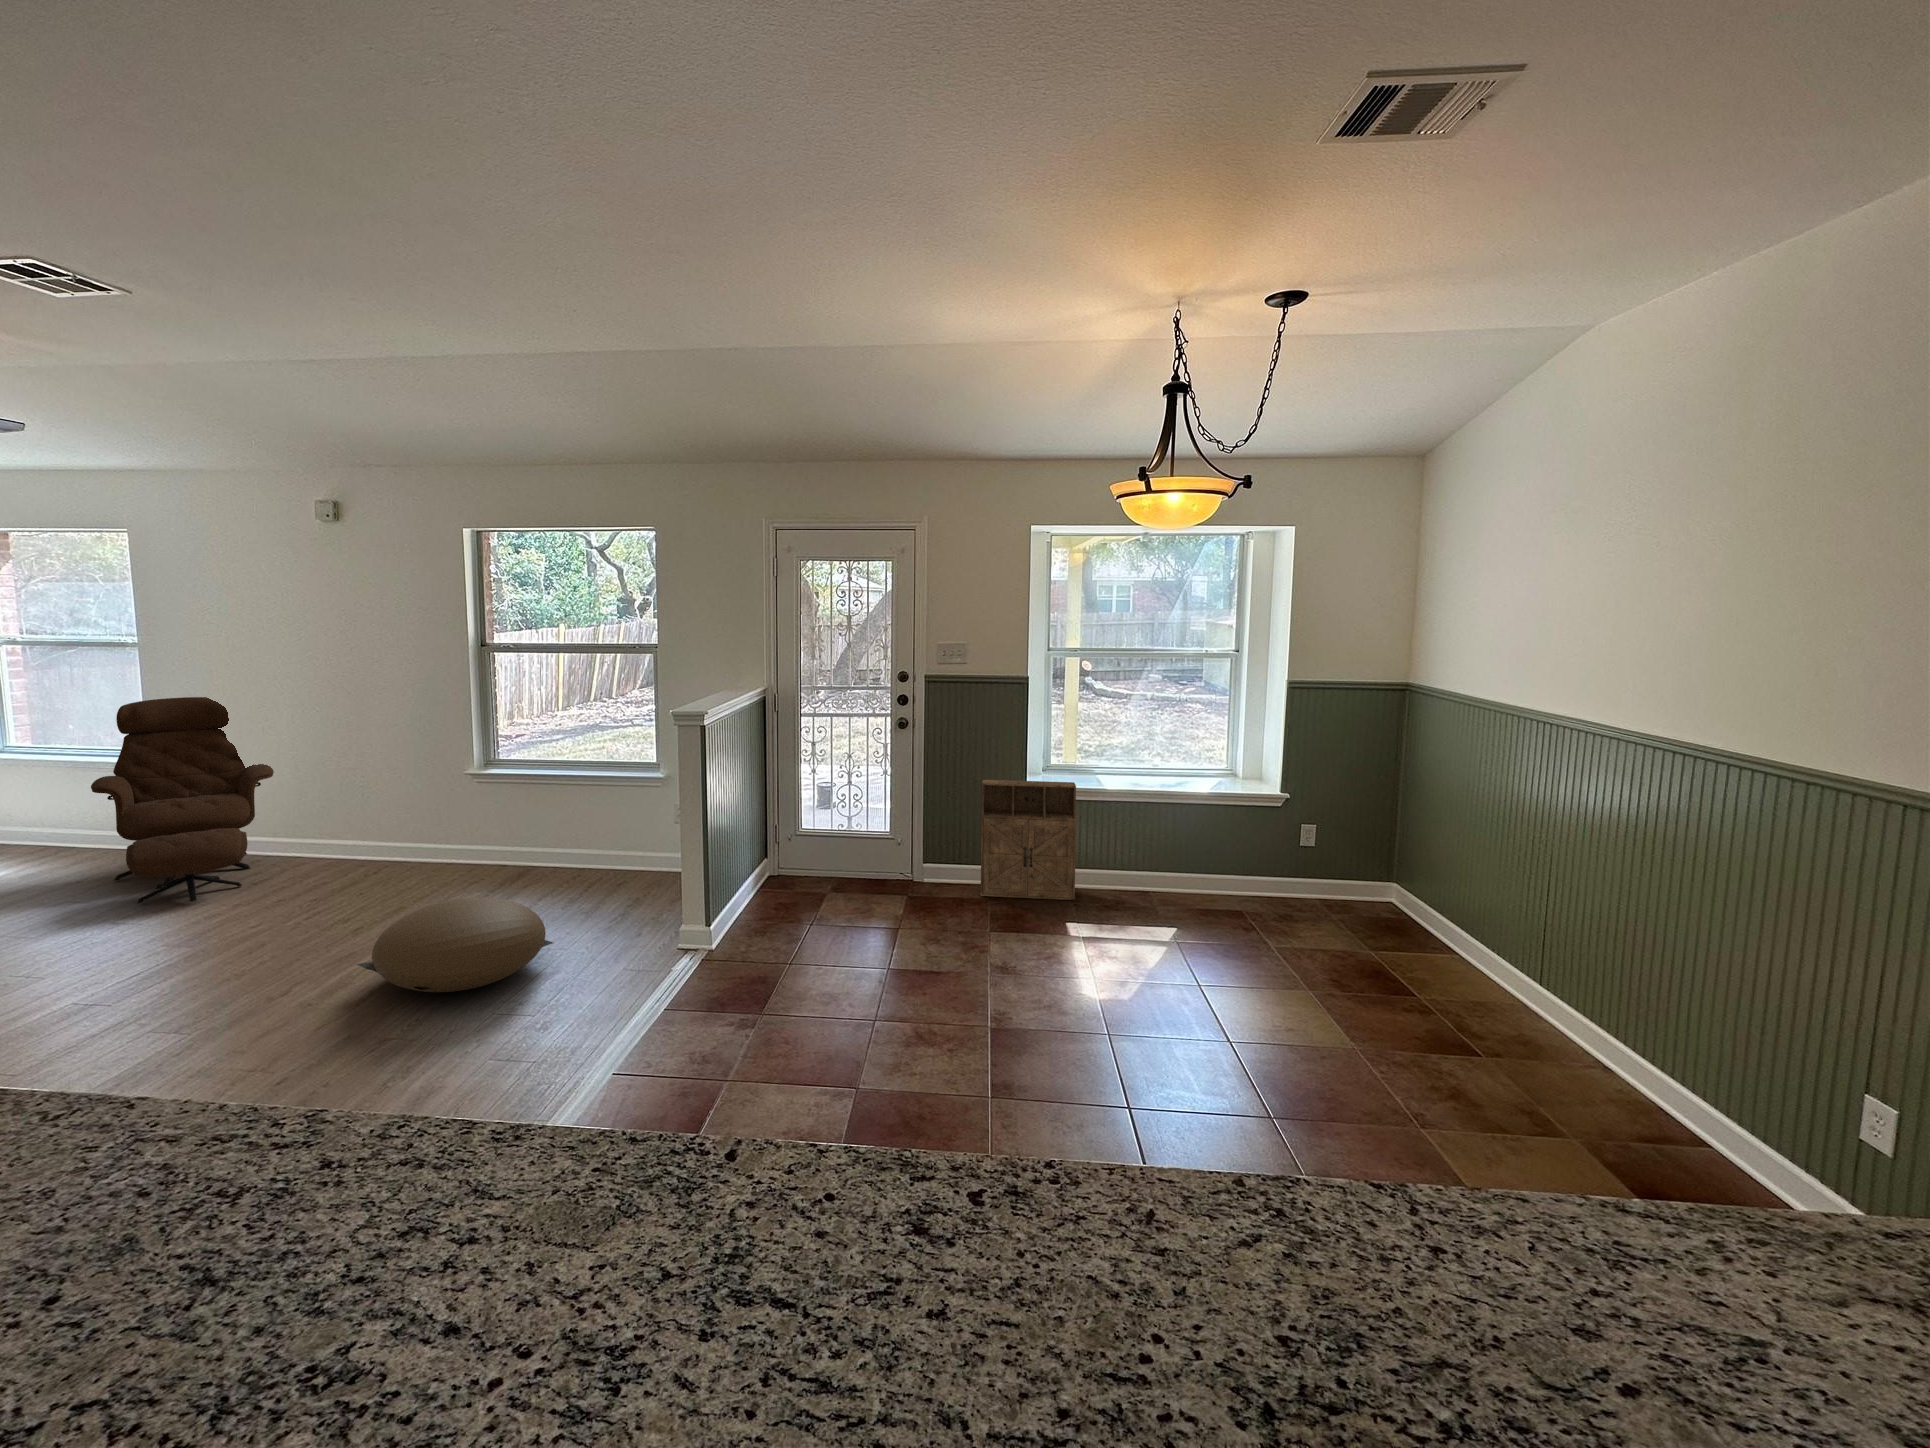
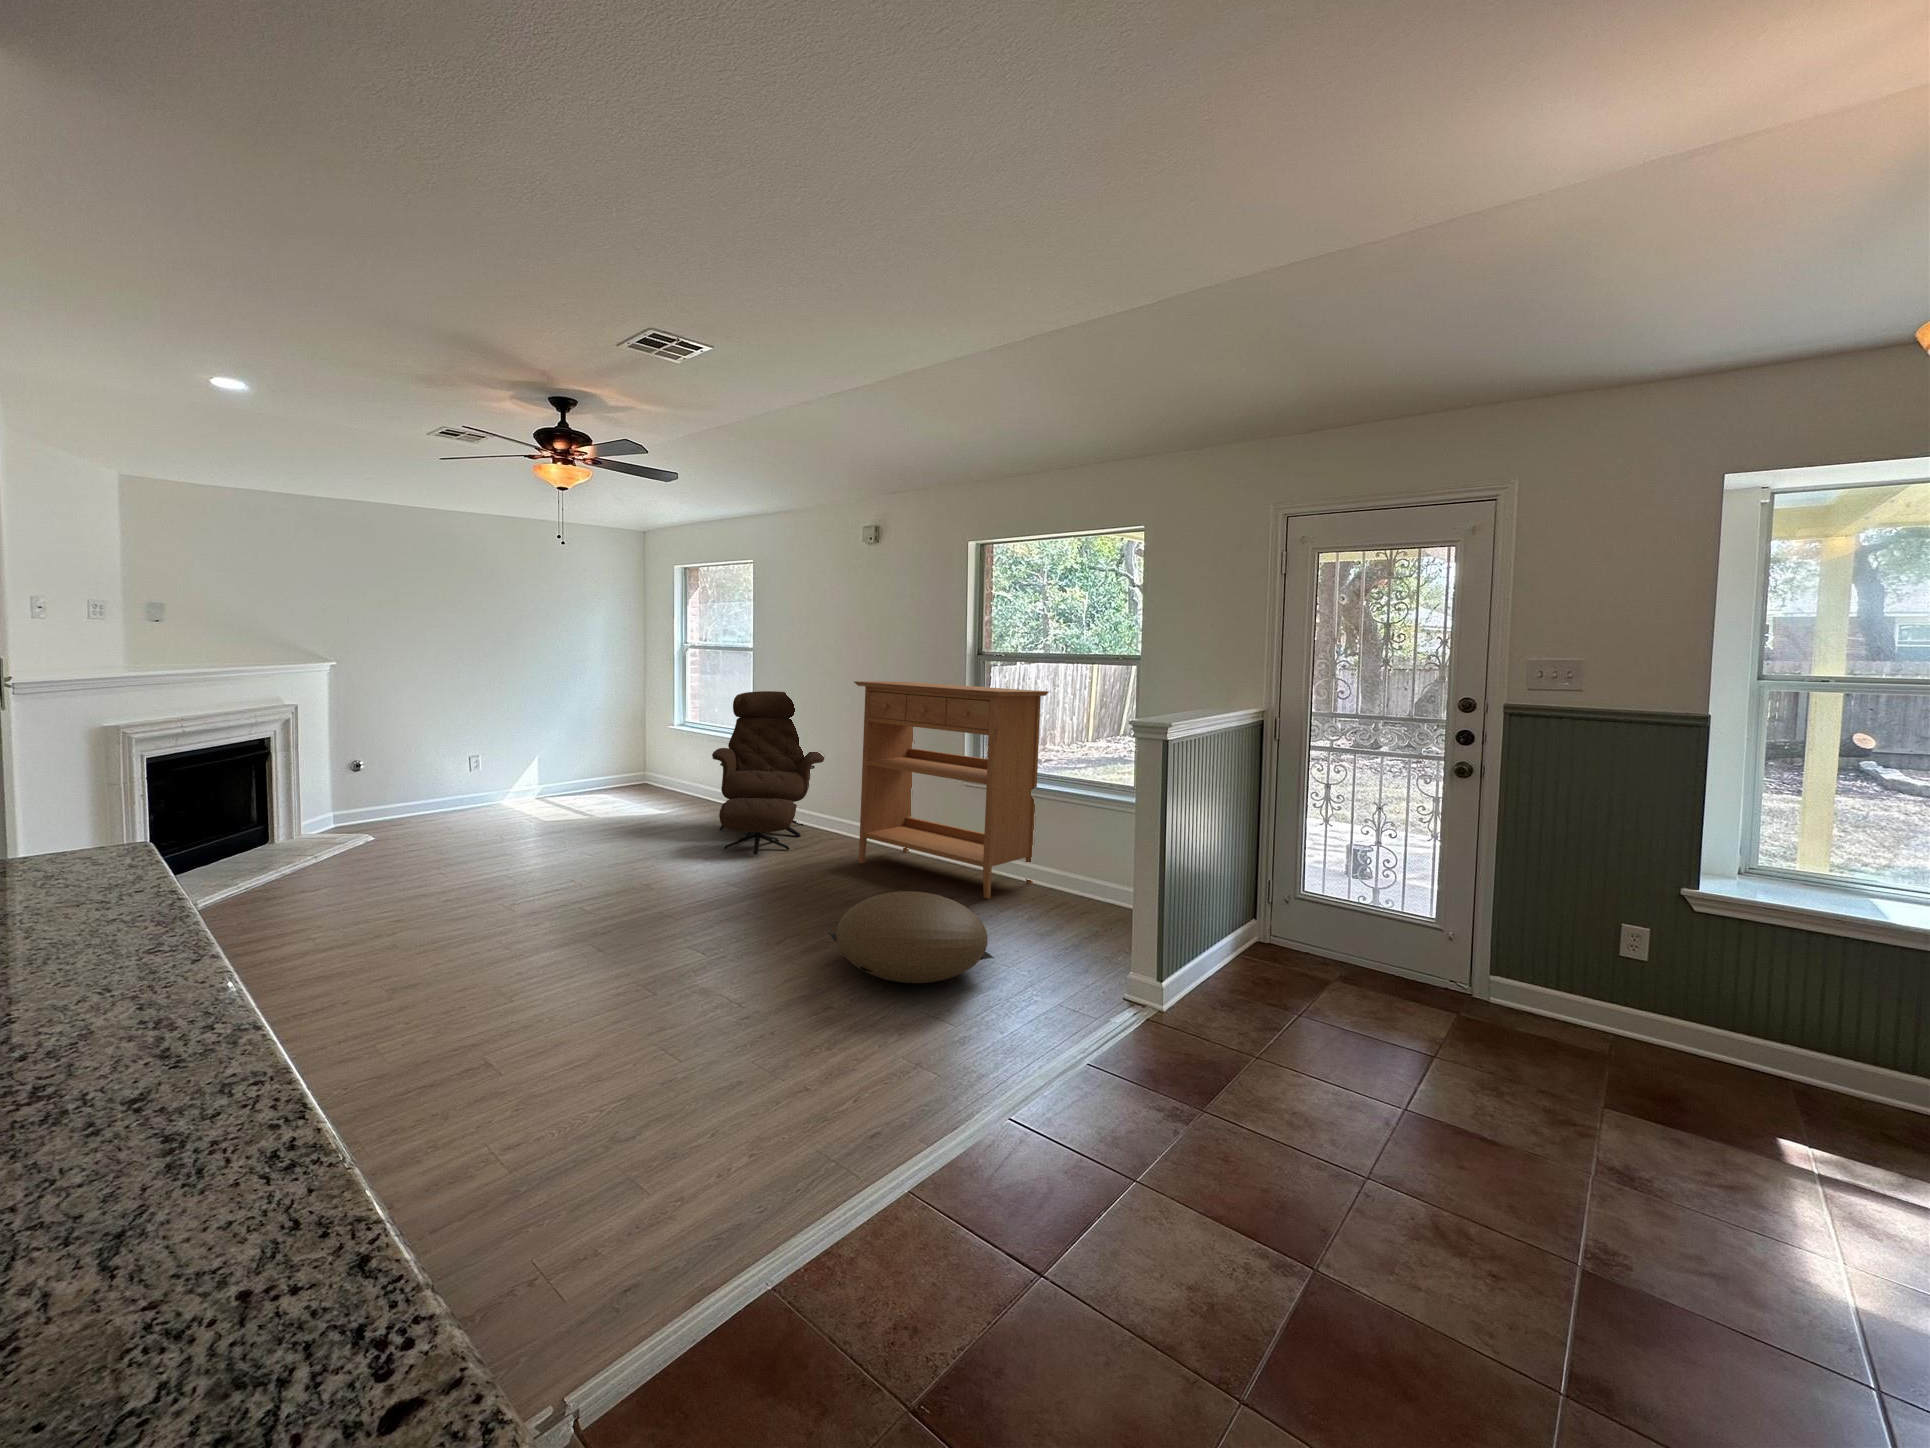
console table: none [325,678,564,890] -> present [854,681,1049,899]
cabinet: present [980,780,1076,900] -> none [1591,868,1809,1101]

